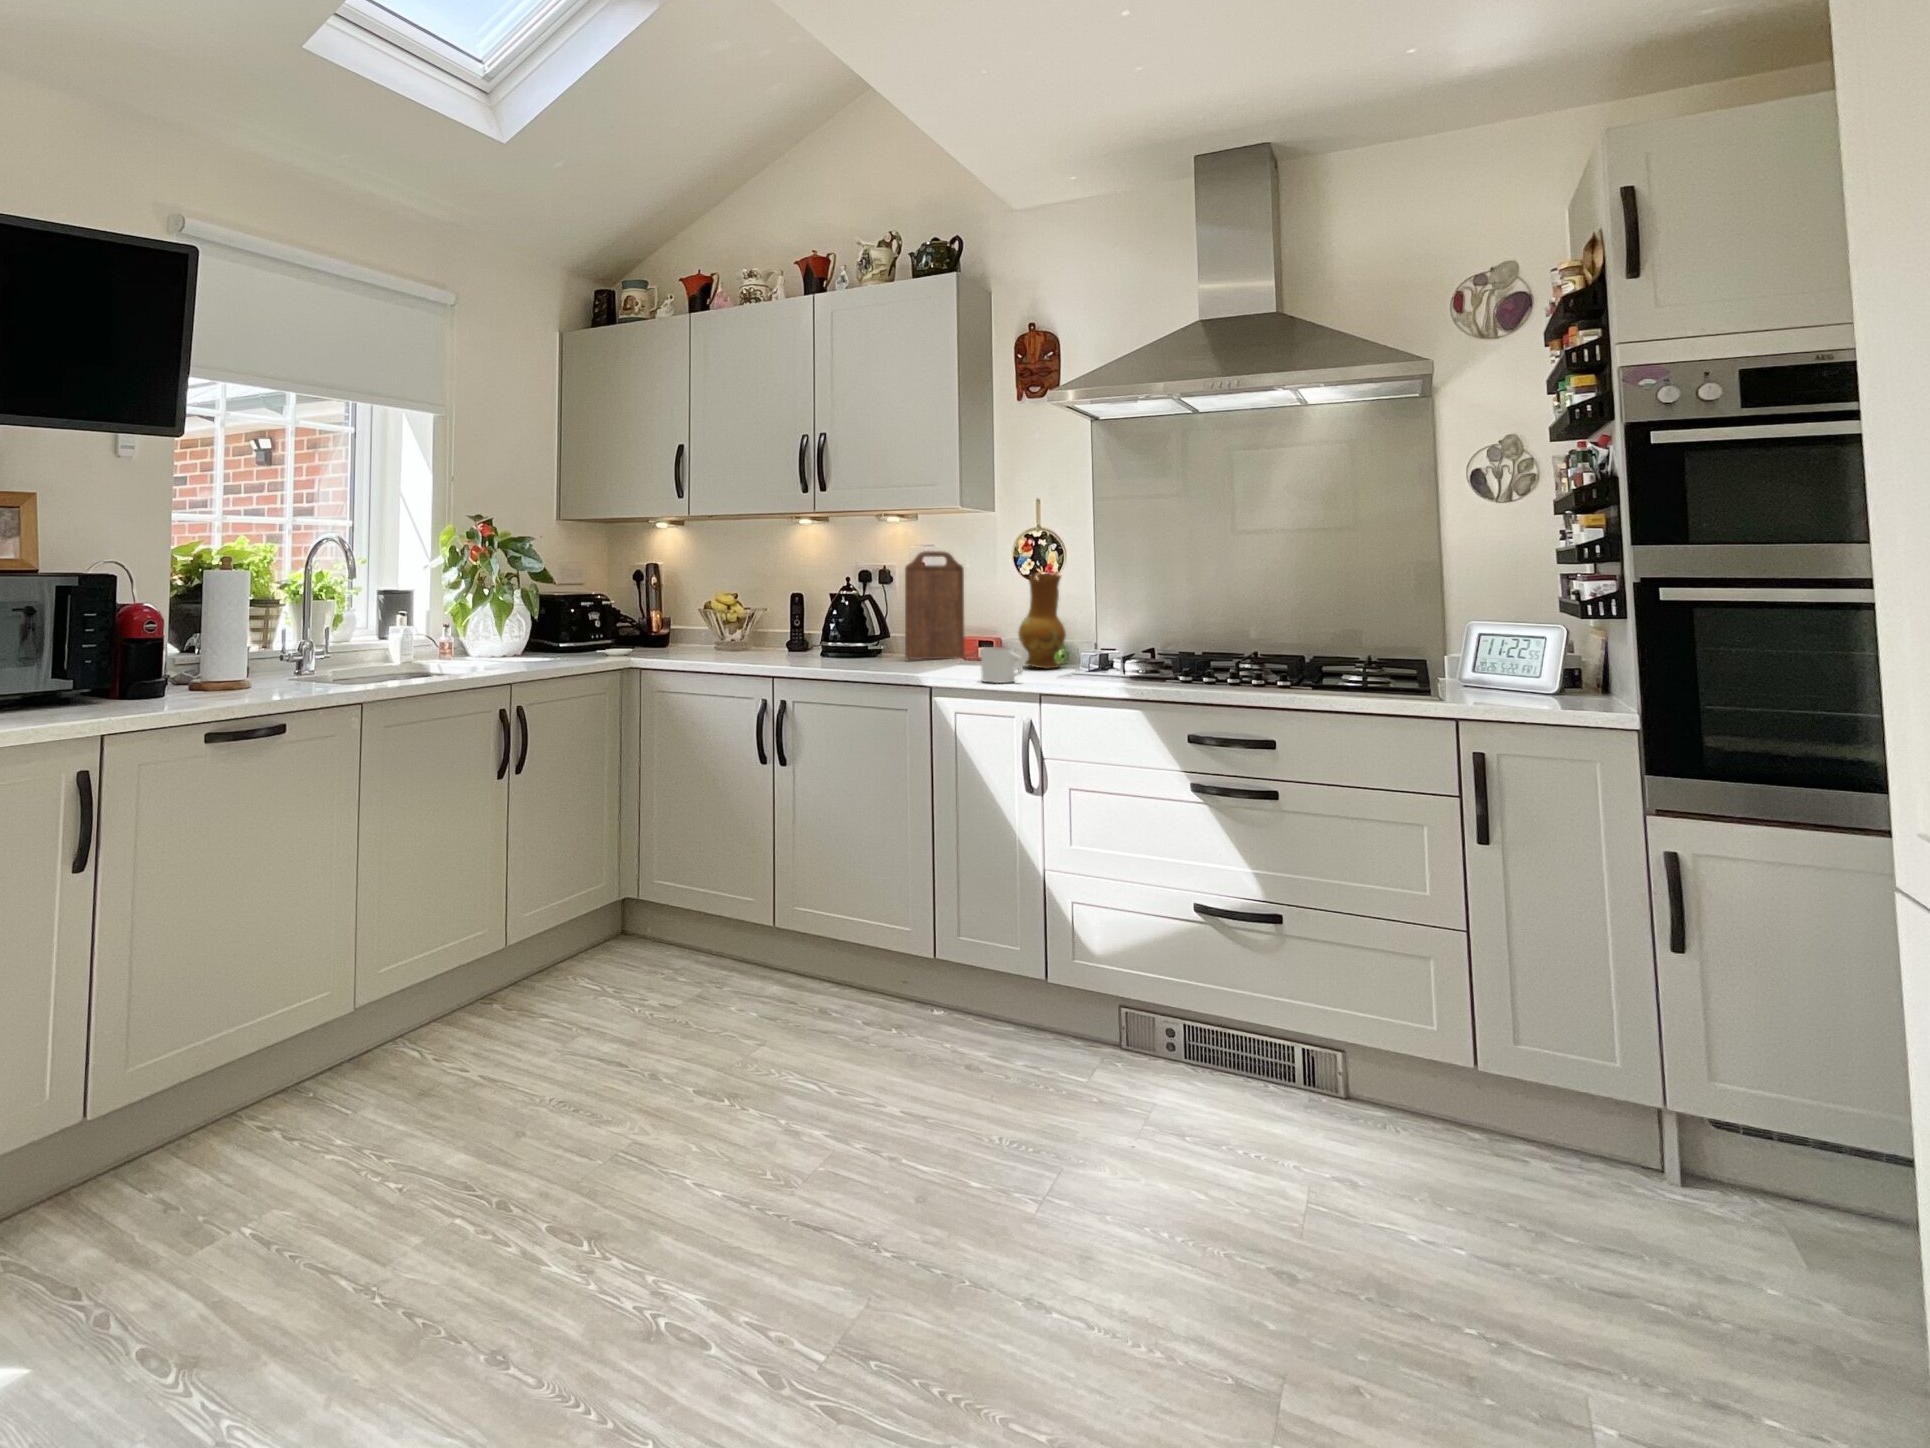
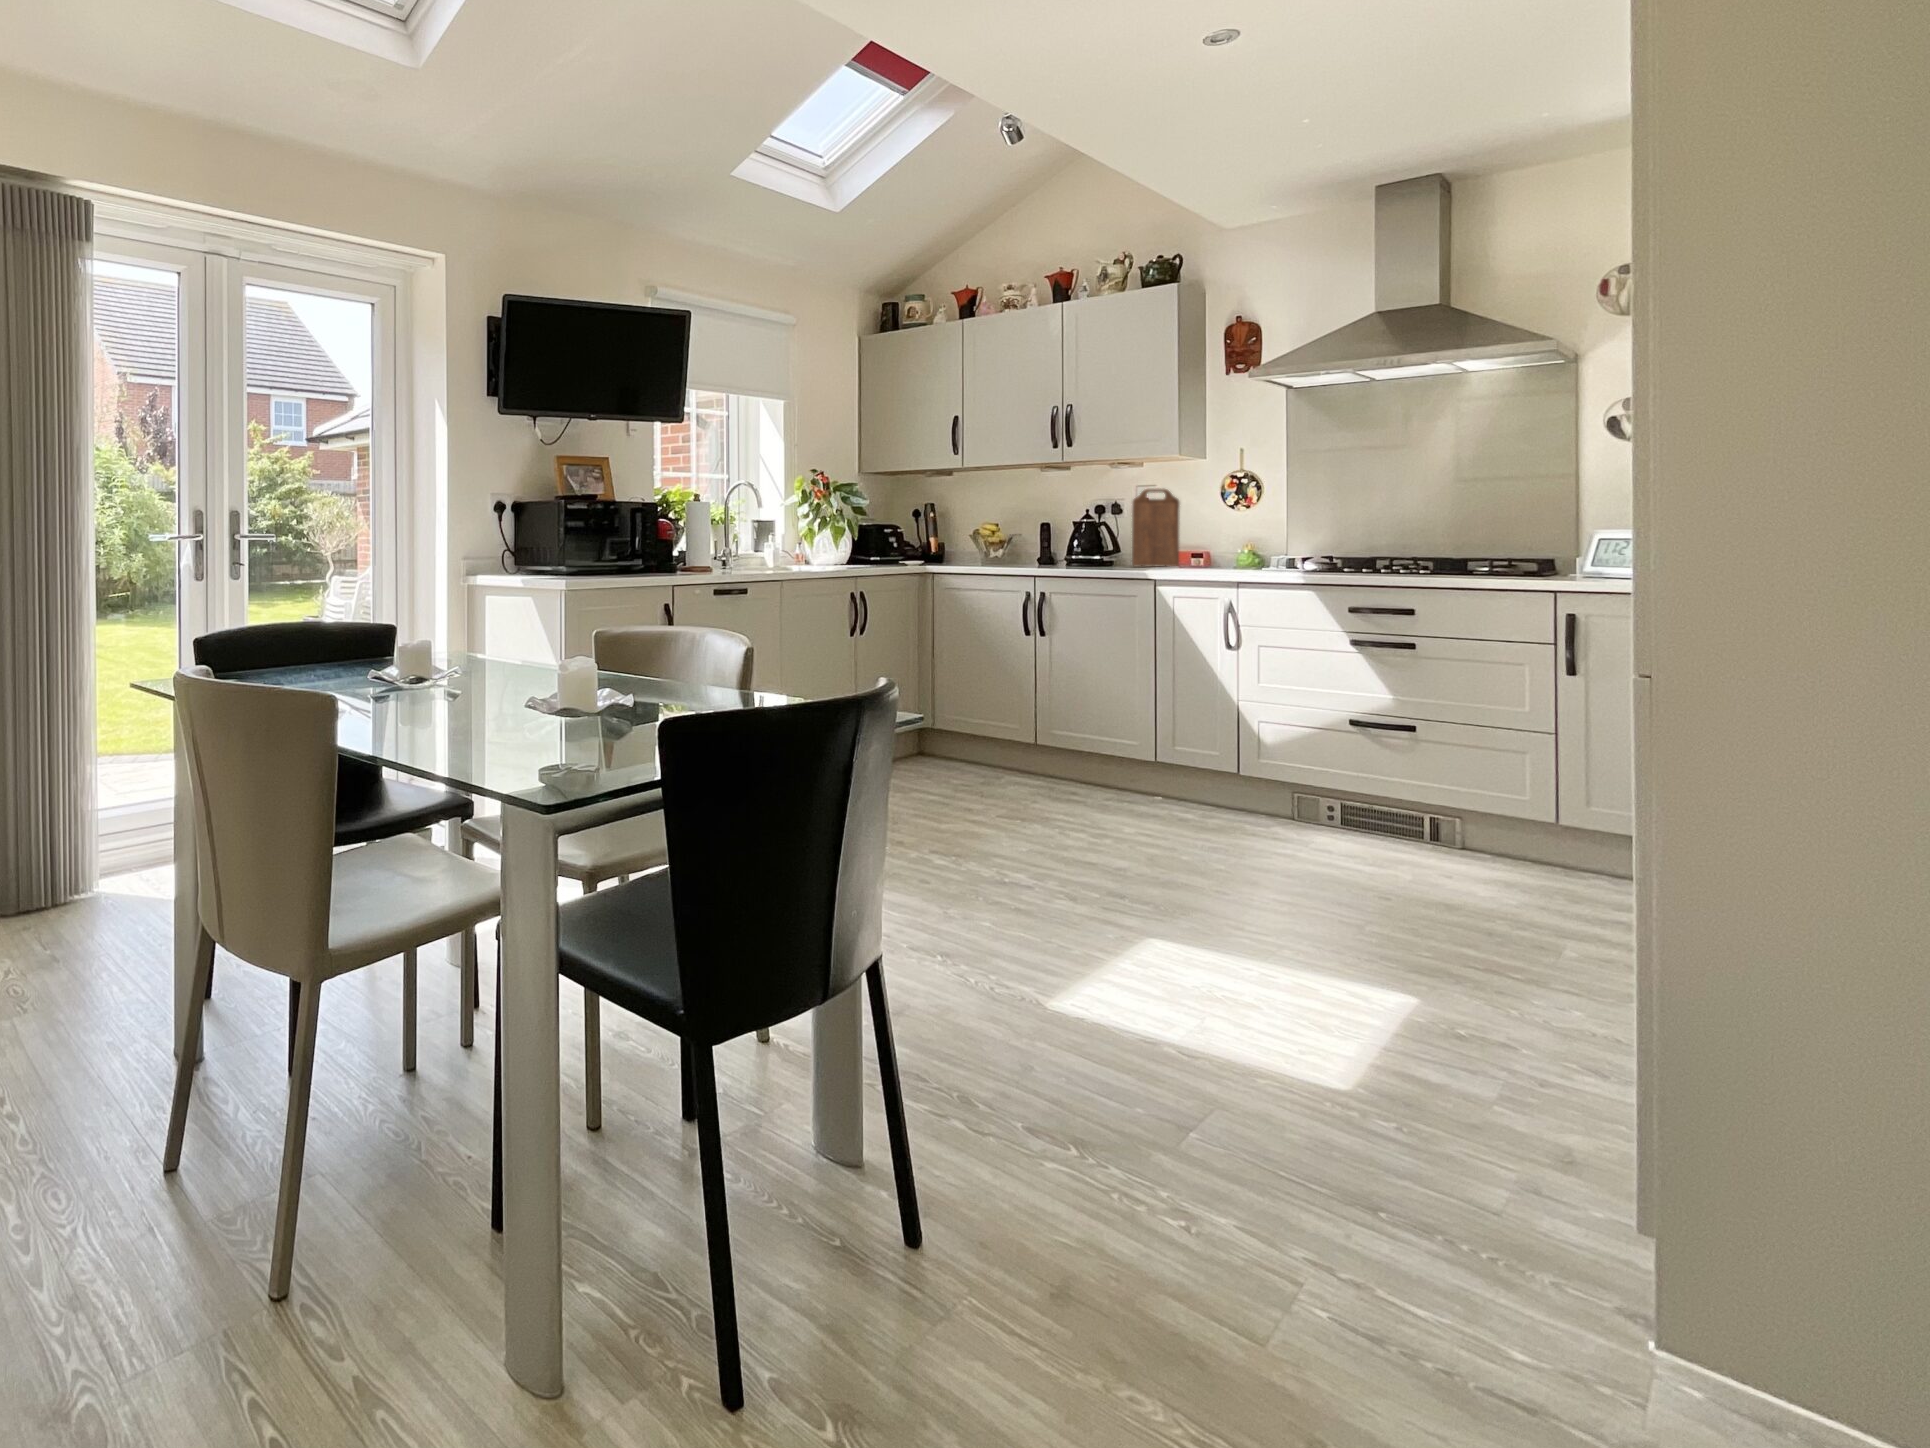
ceramic jug: present [1018,574,1066,668] -> none [1222,502,1260,570]
mug: present [981,647,1023,683] -> none [1192,552,1224,576]

